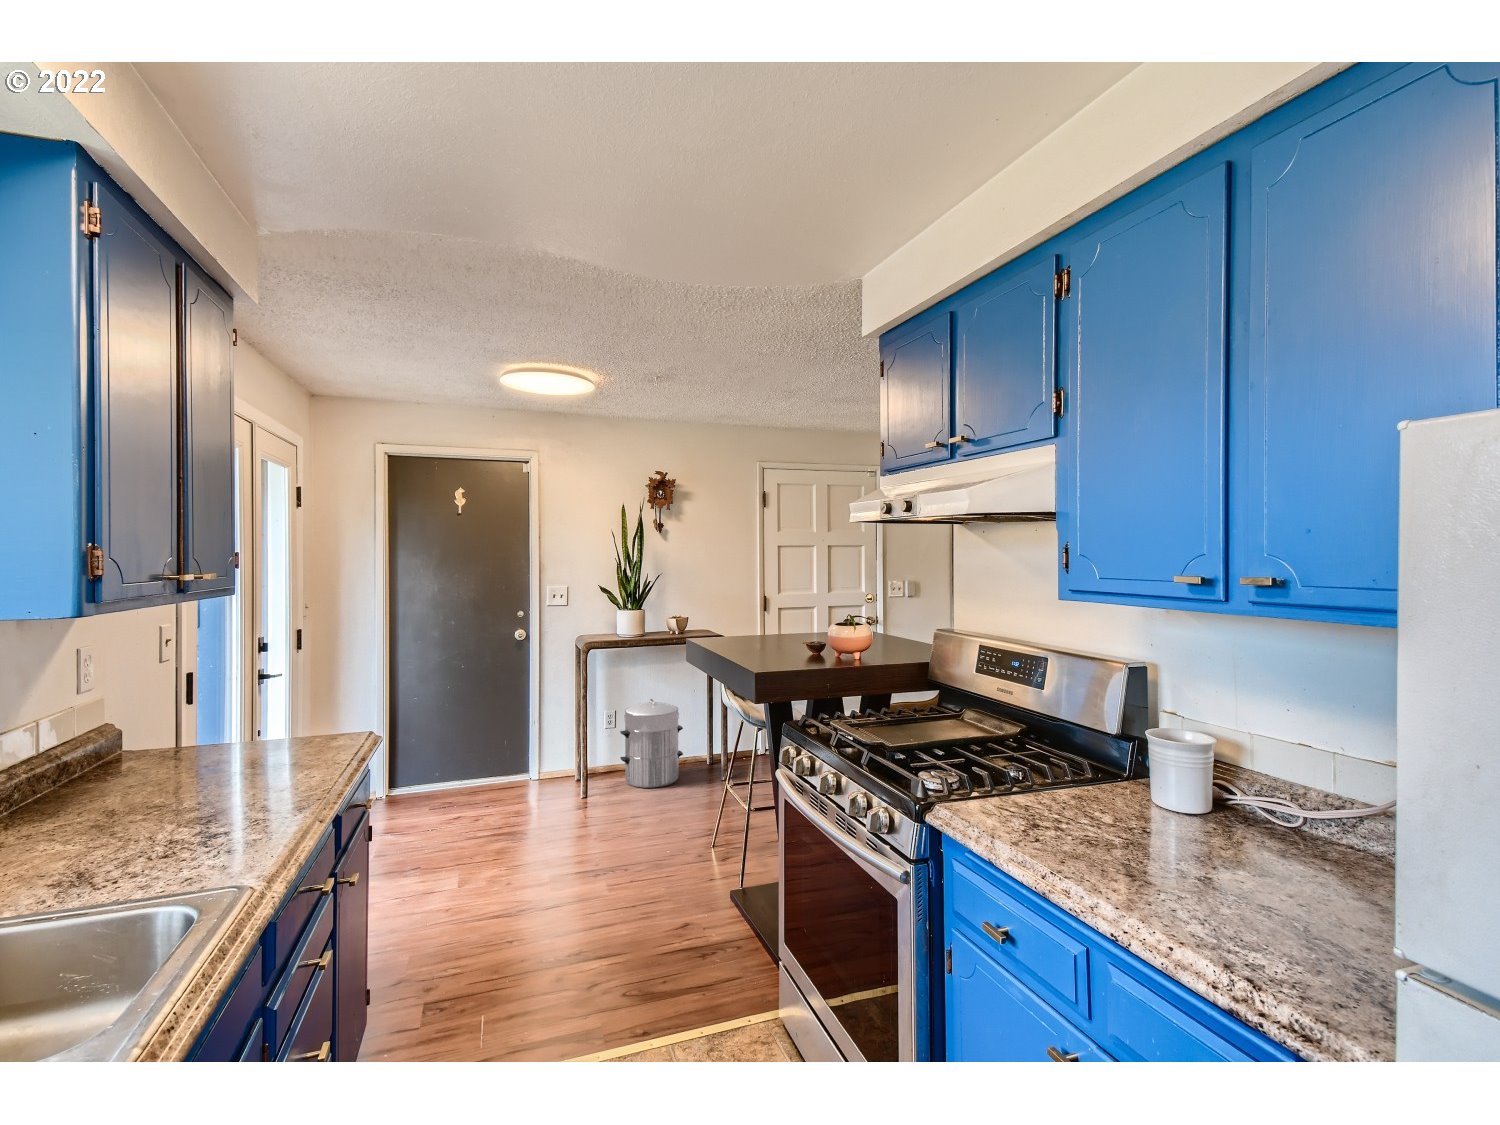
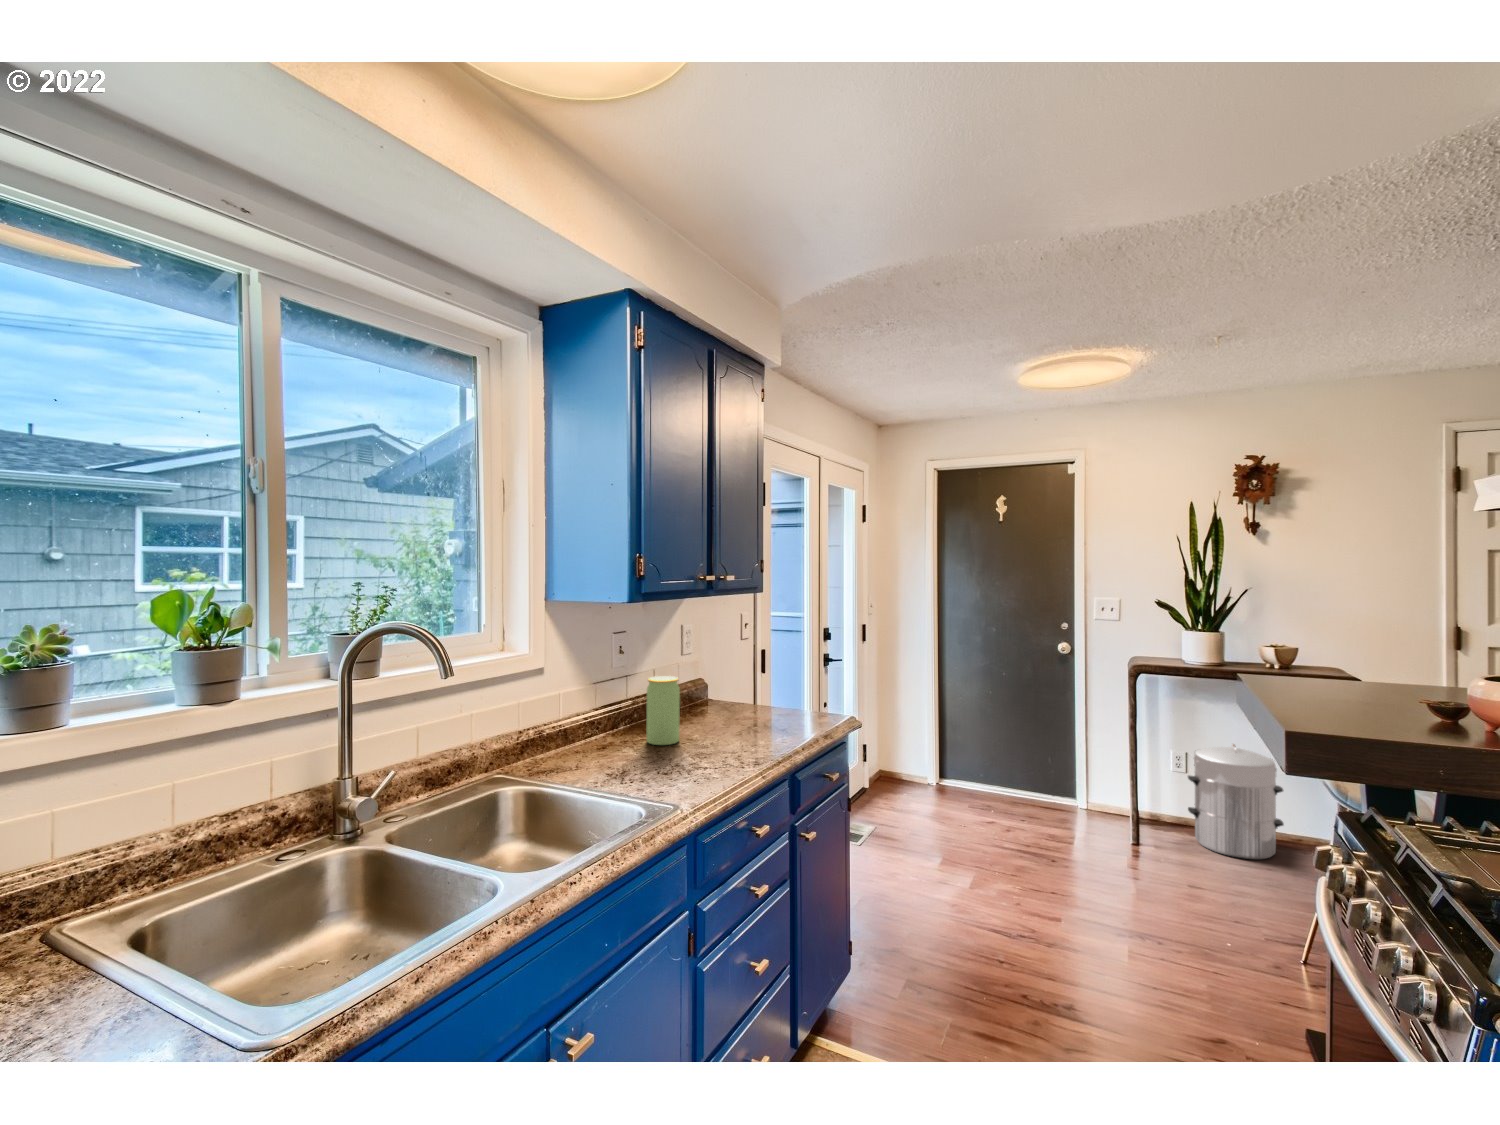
jar: none [70,722,135,826] -> present [646,676,680,745]

